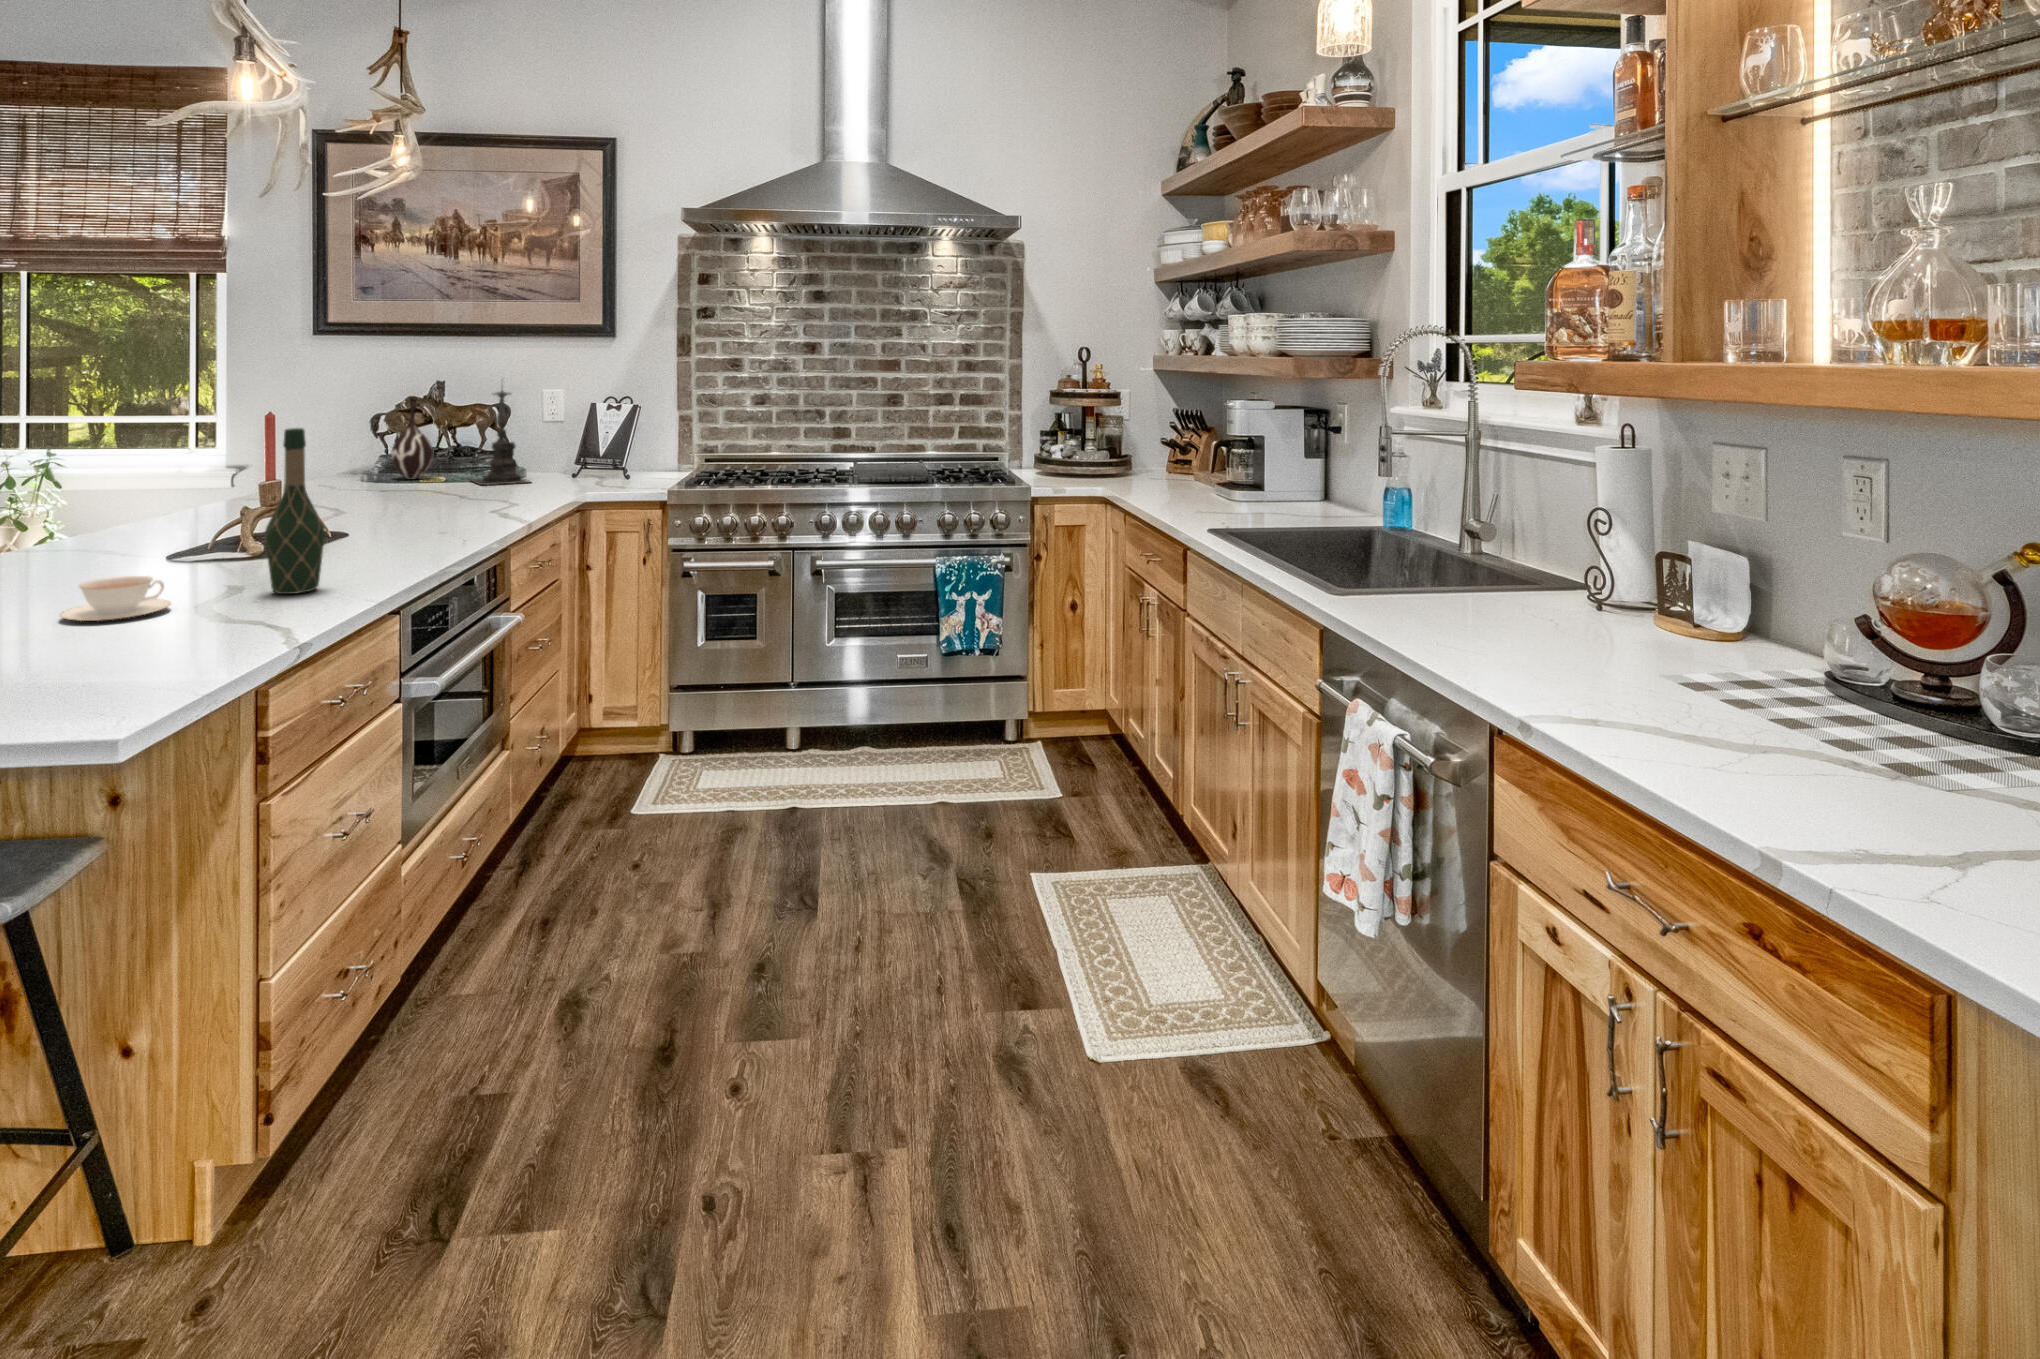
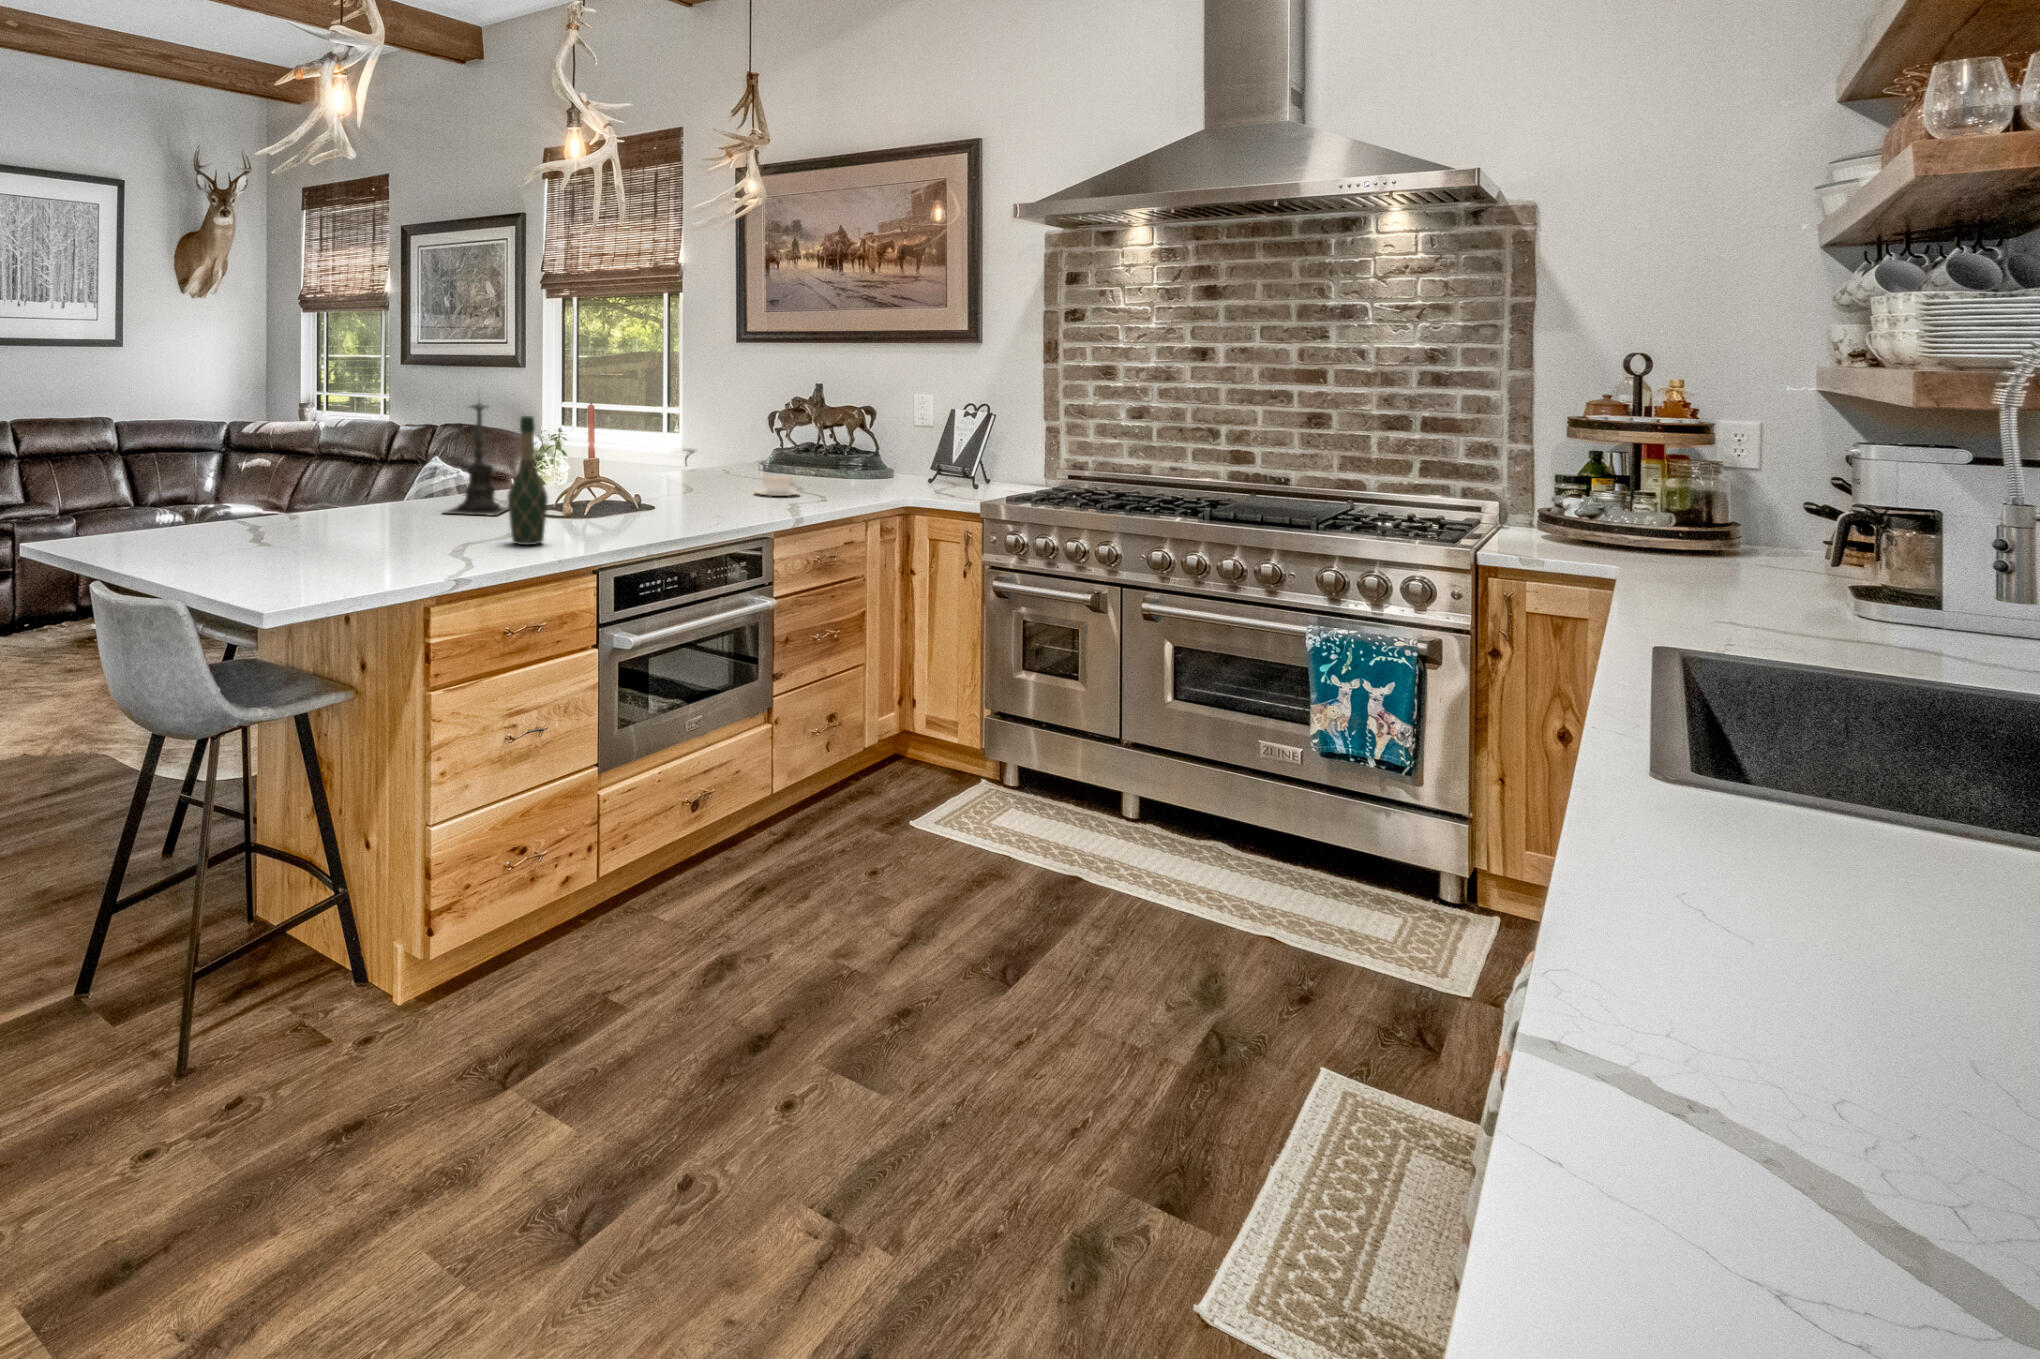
candle holder: present [472,389,529,485] -> present [445,402,508,516]
vase: present [391,397,433,479] -> none [773,399,807,472]
teacup: present [60,576,171,621] -> present [755,476,799,496]

